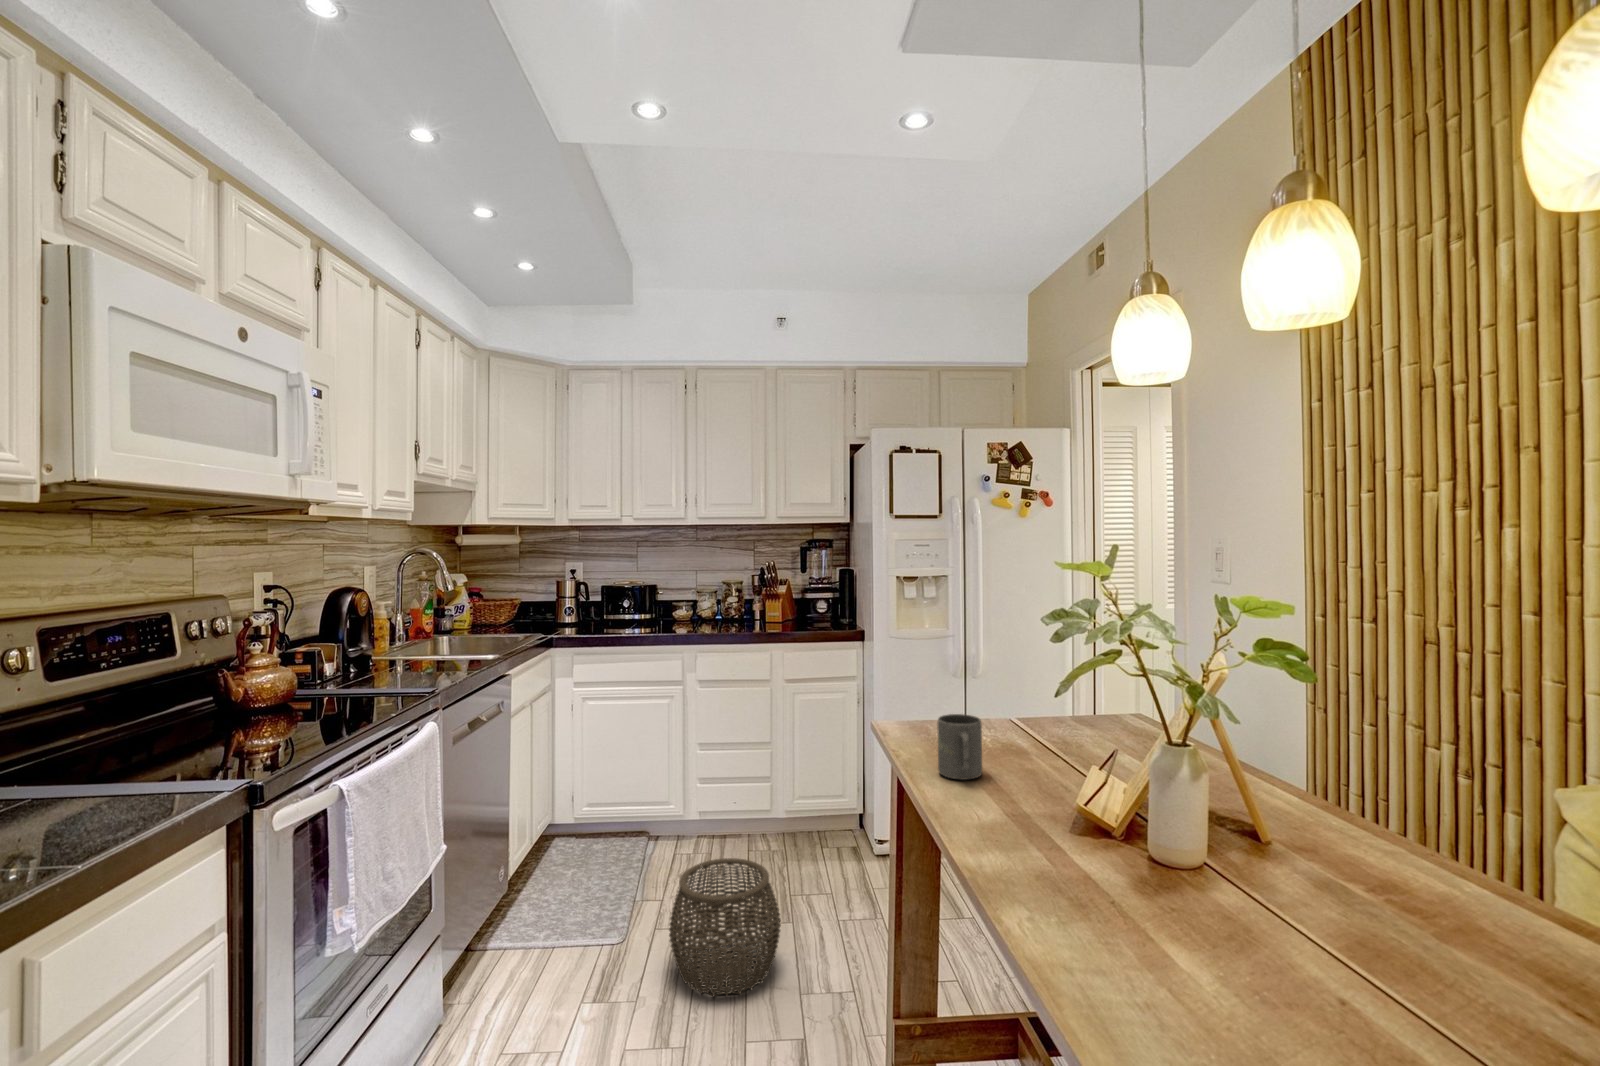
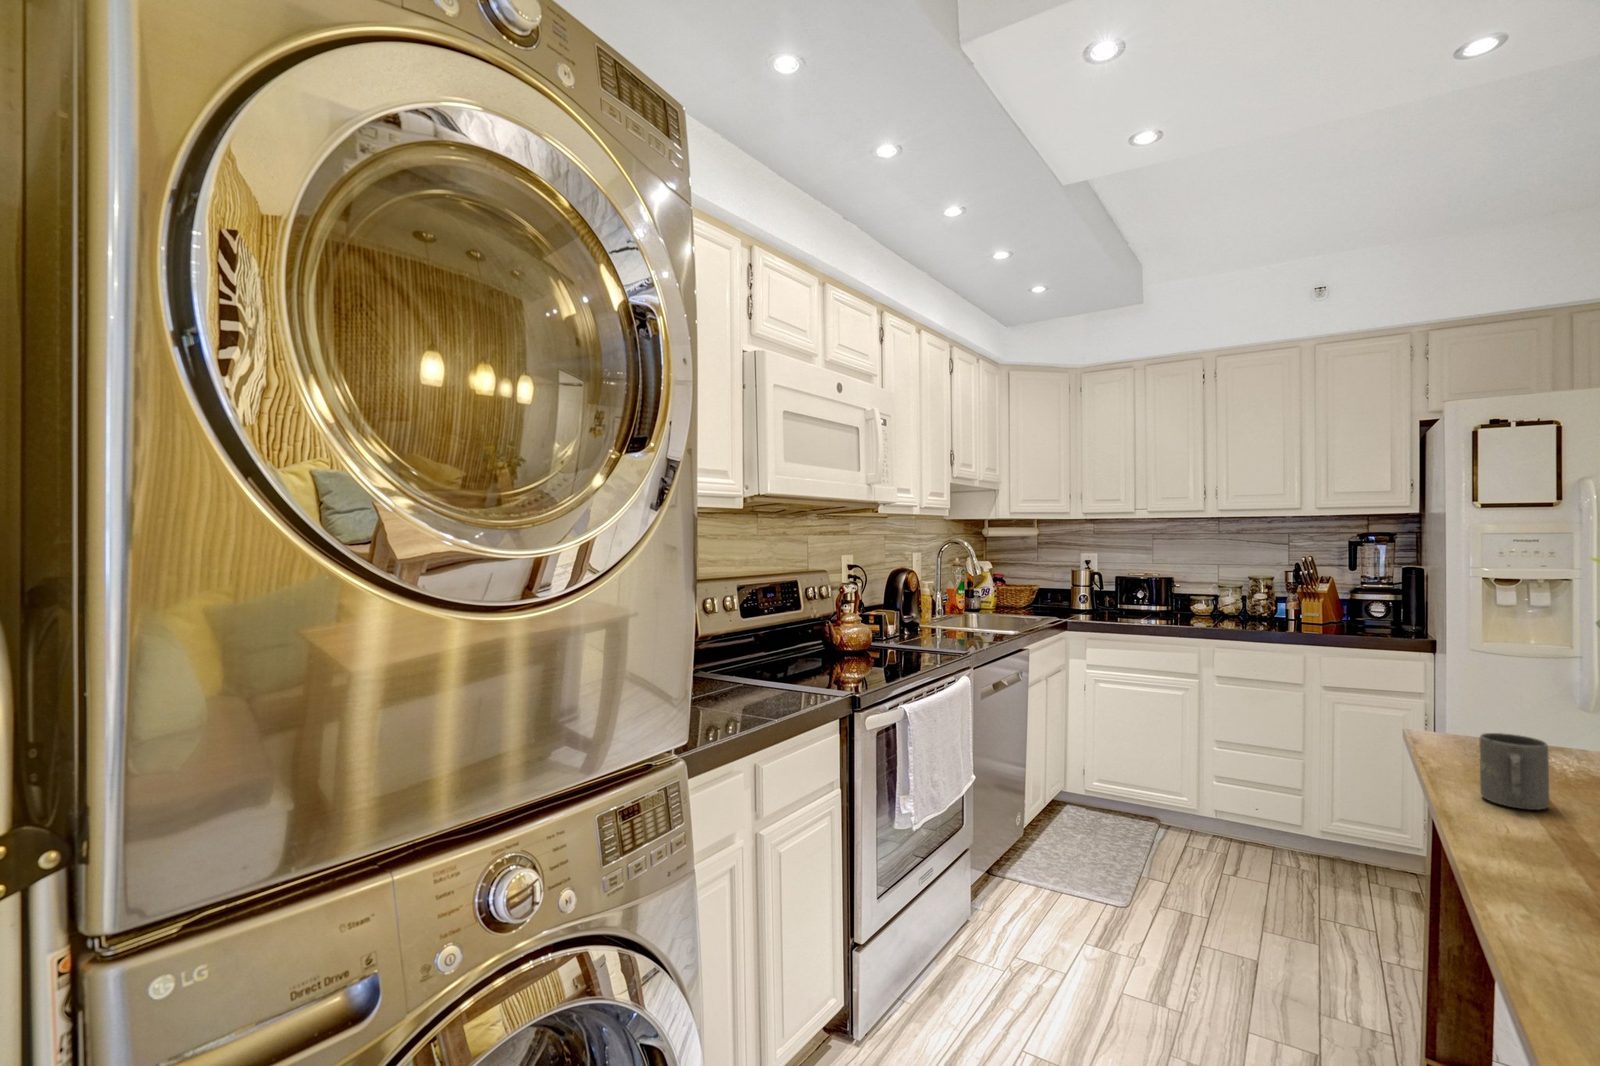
woven basket: present [669,858,781,996] -> none [1171,854,1302,993]

